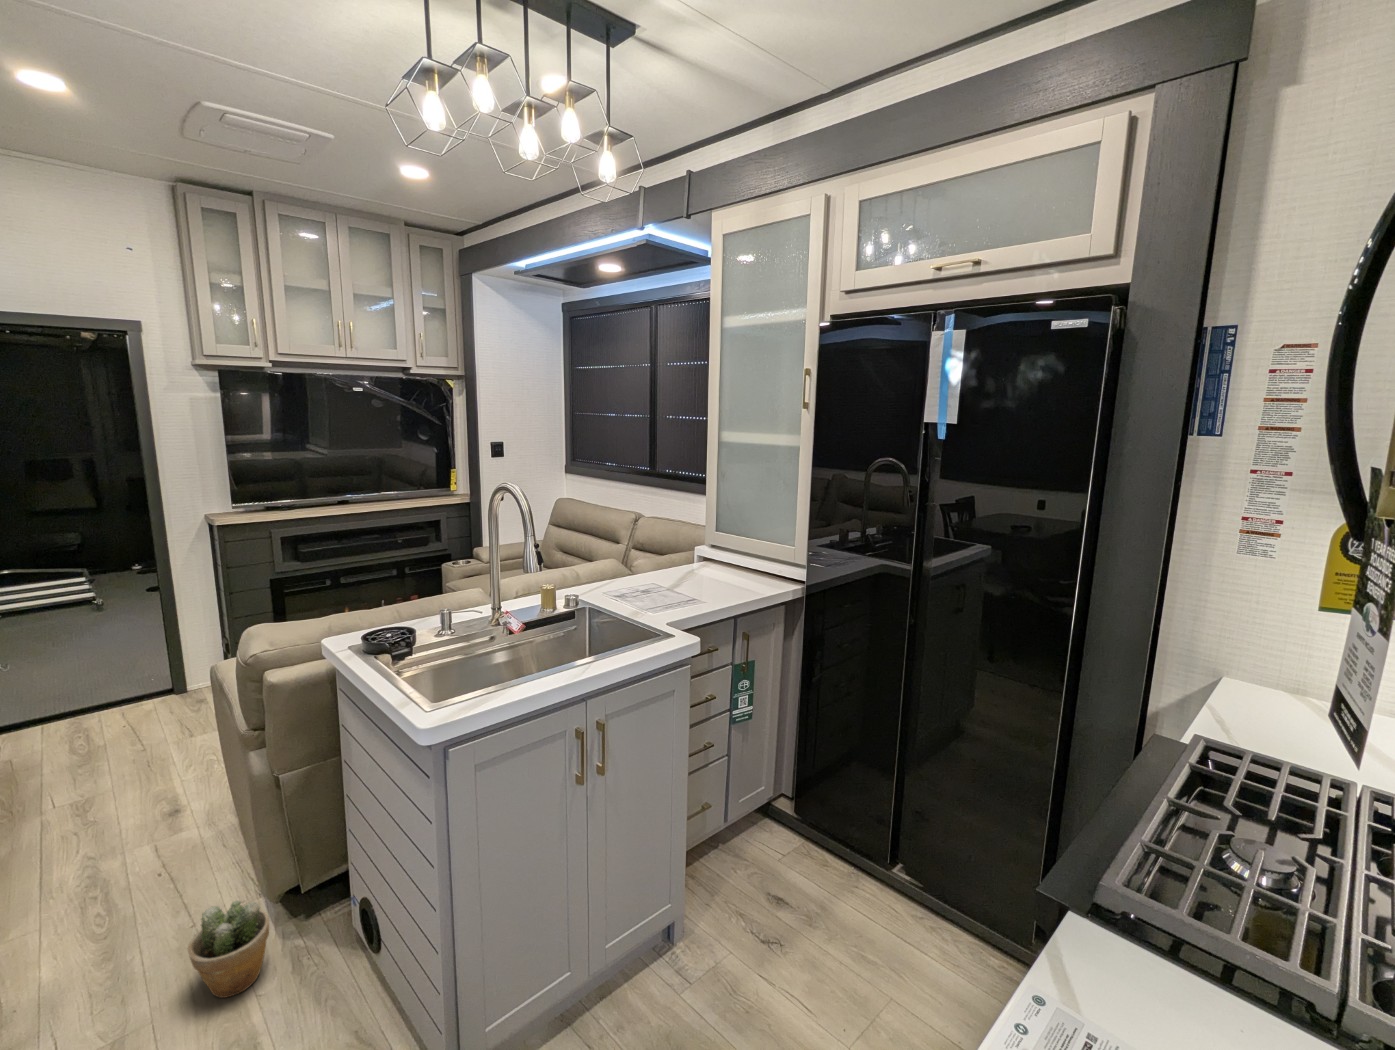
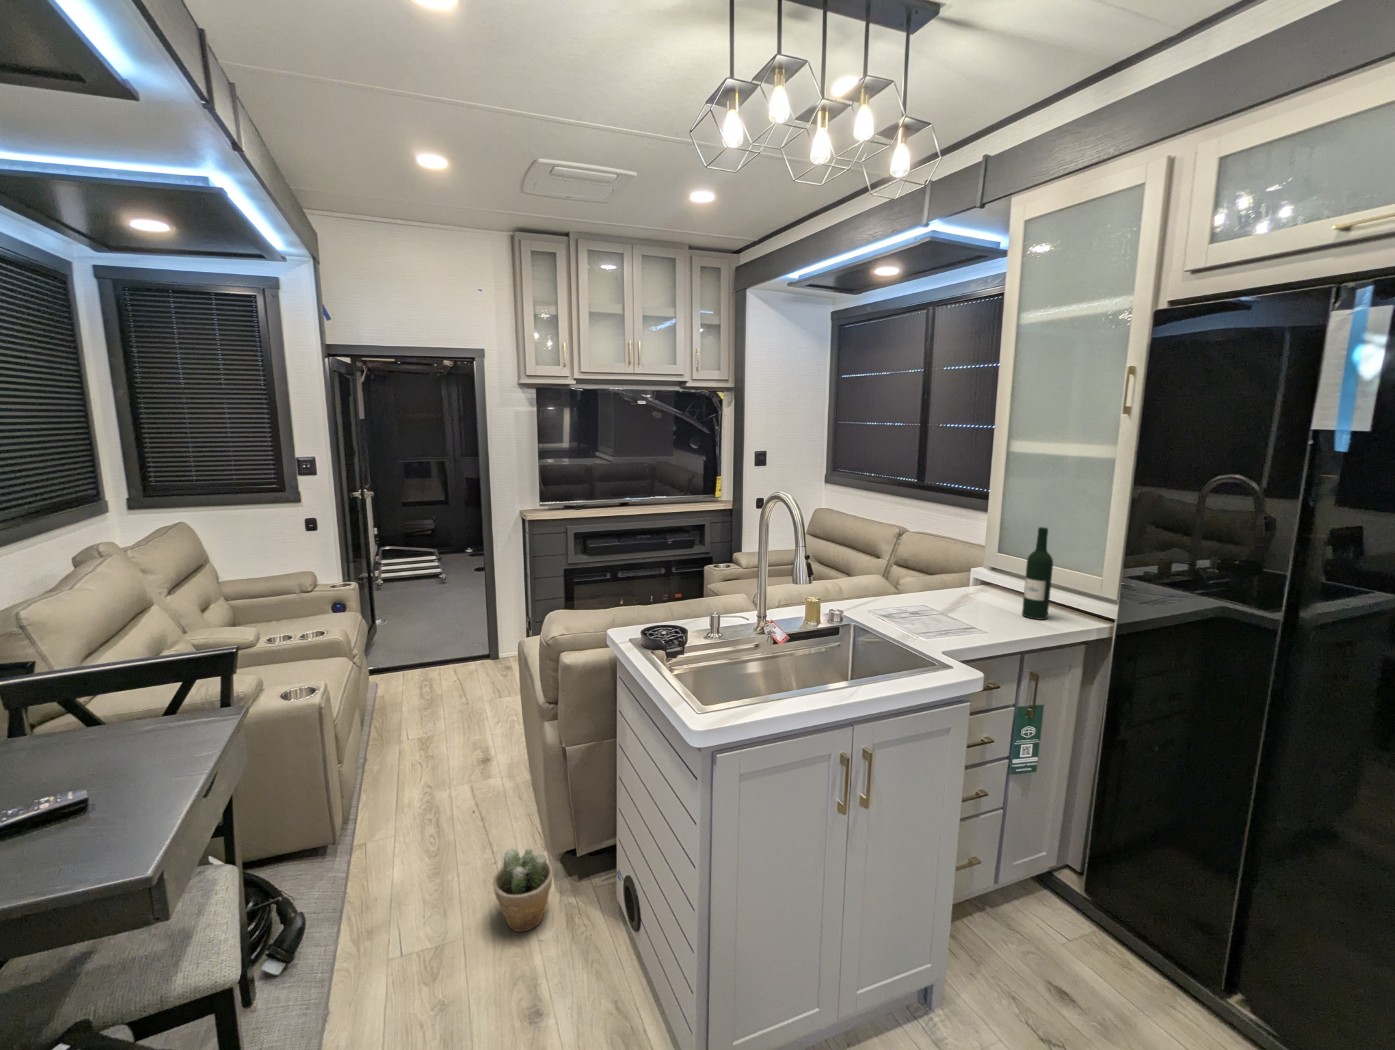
wine bottle: none [736,507,757,587] -> present [1022,527,1053,620]

